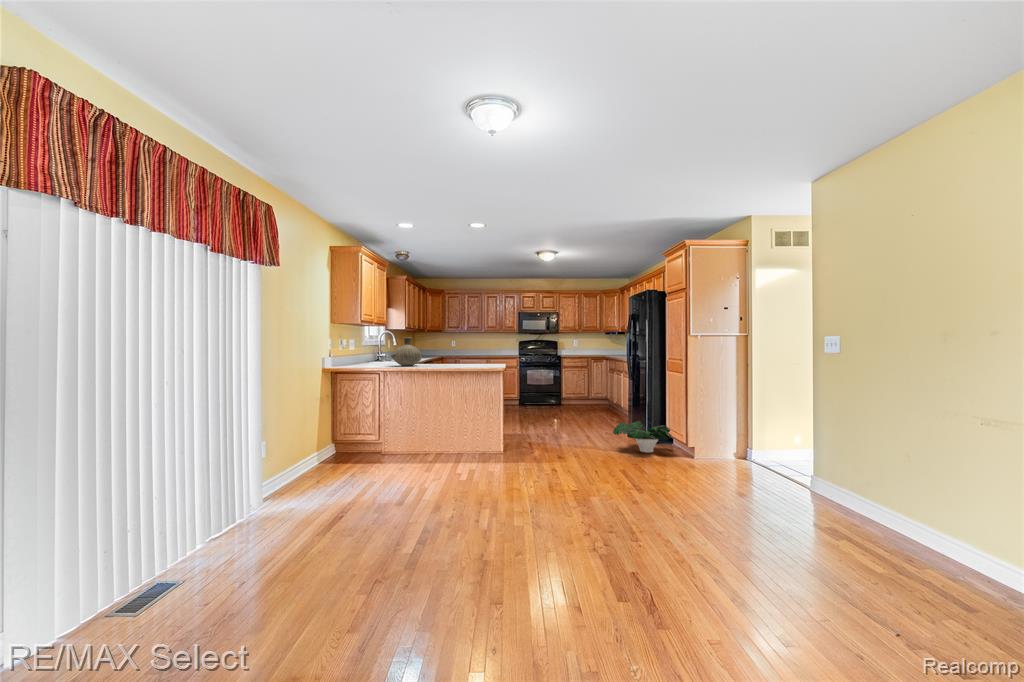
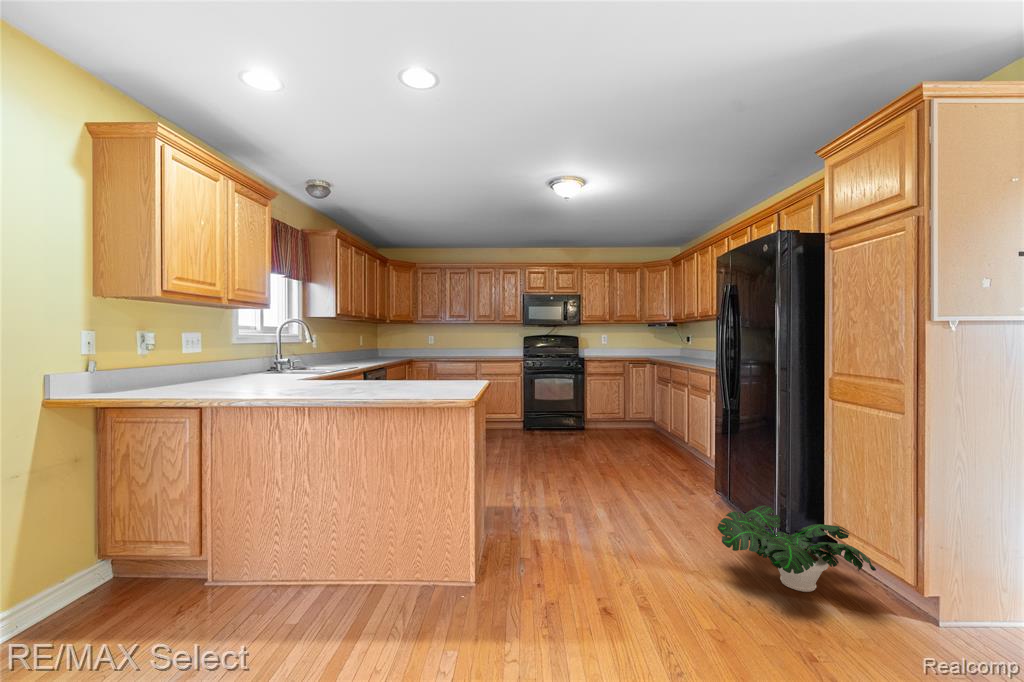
vase: present [391,337,423,366] -> none [238,328,316,388]

